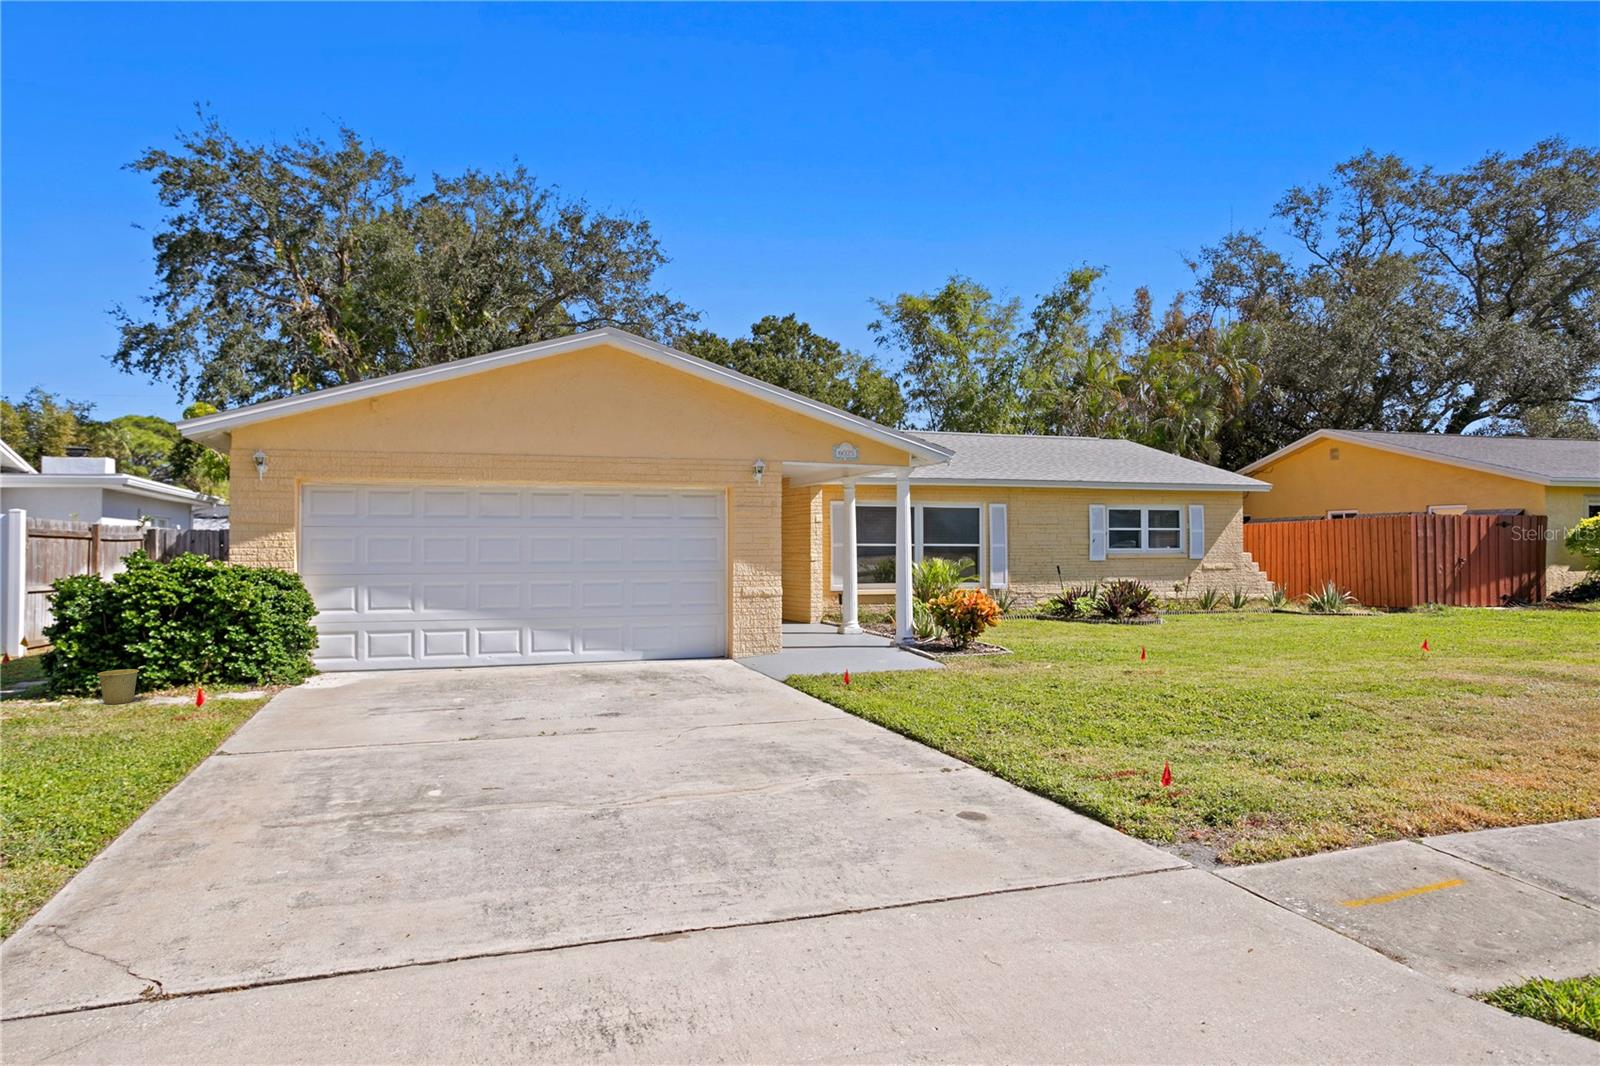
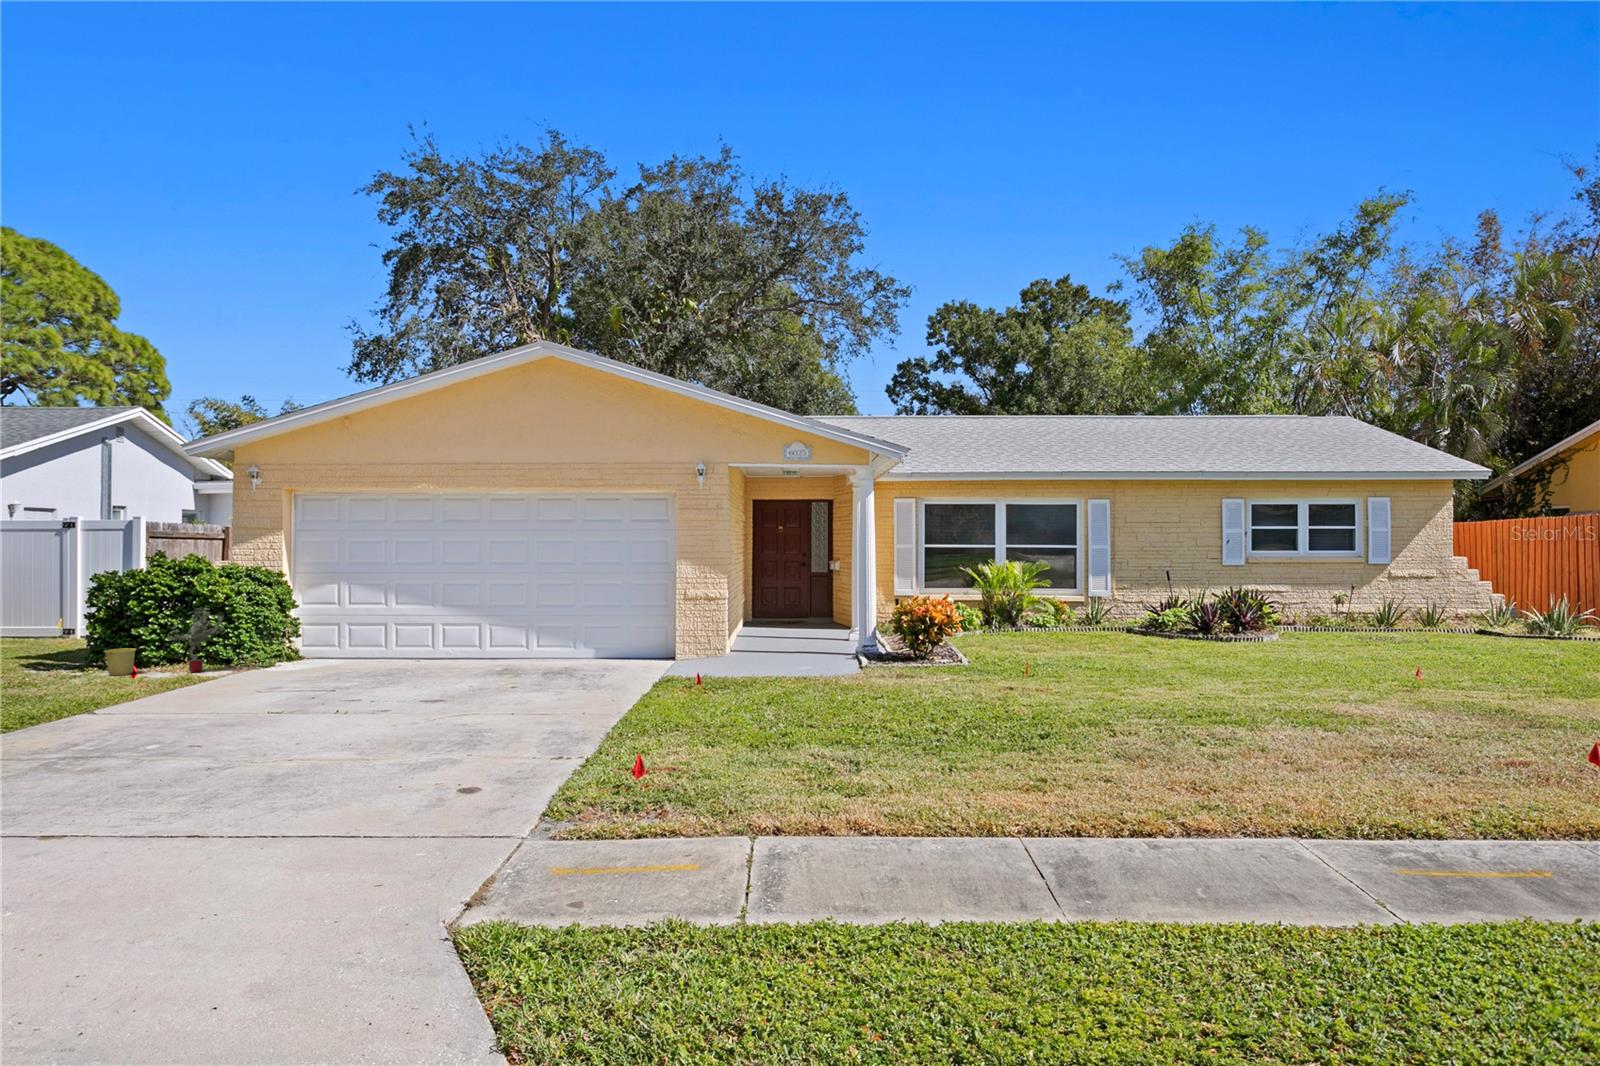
potted tree: none [180,616,254,695] -> present [167,608,224,673]

